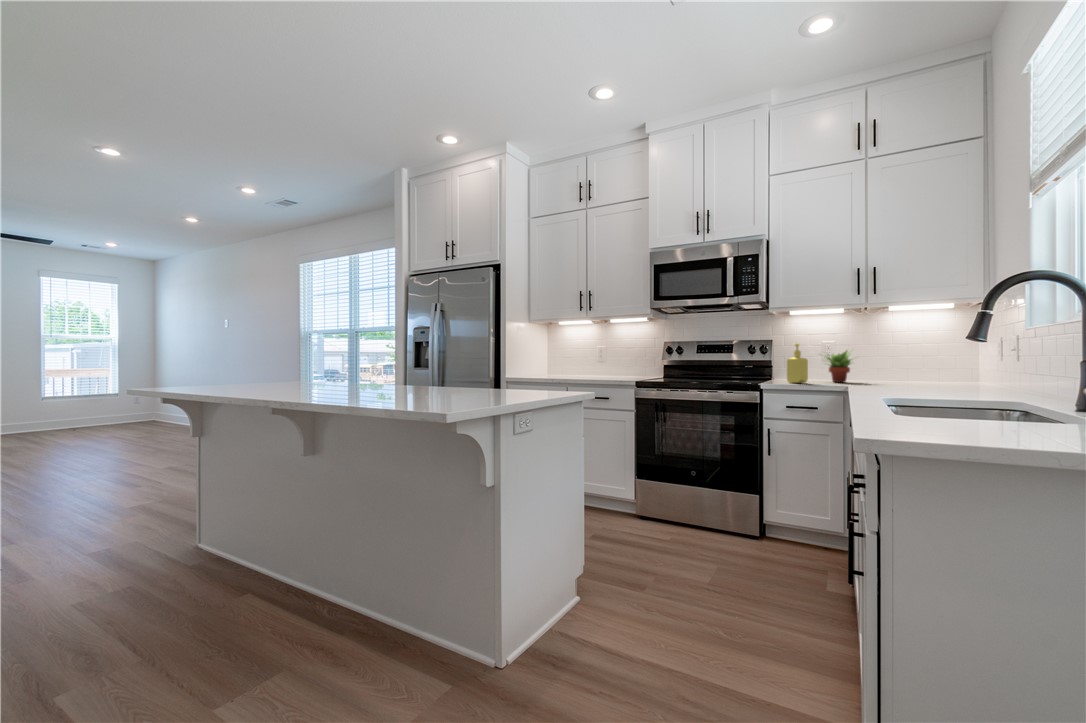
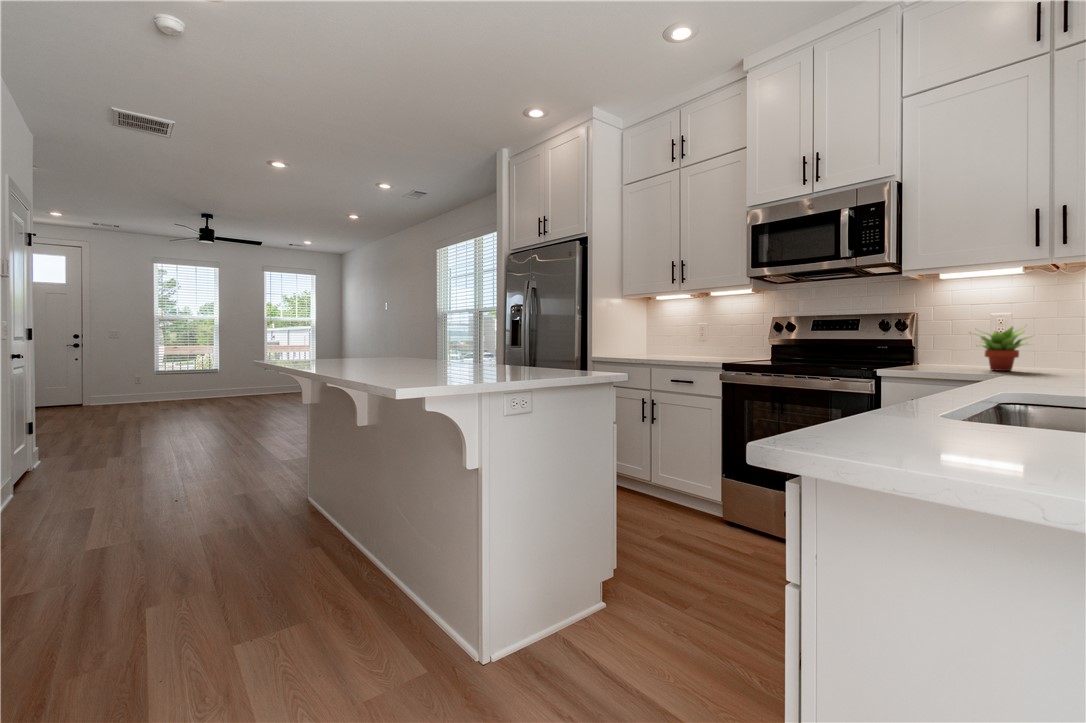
soap dispenser: present [787,344,808,383] -> none [912,319,944,372]

